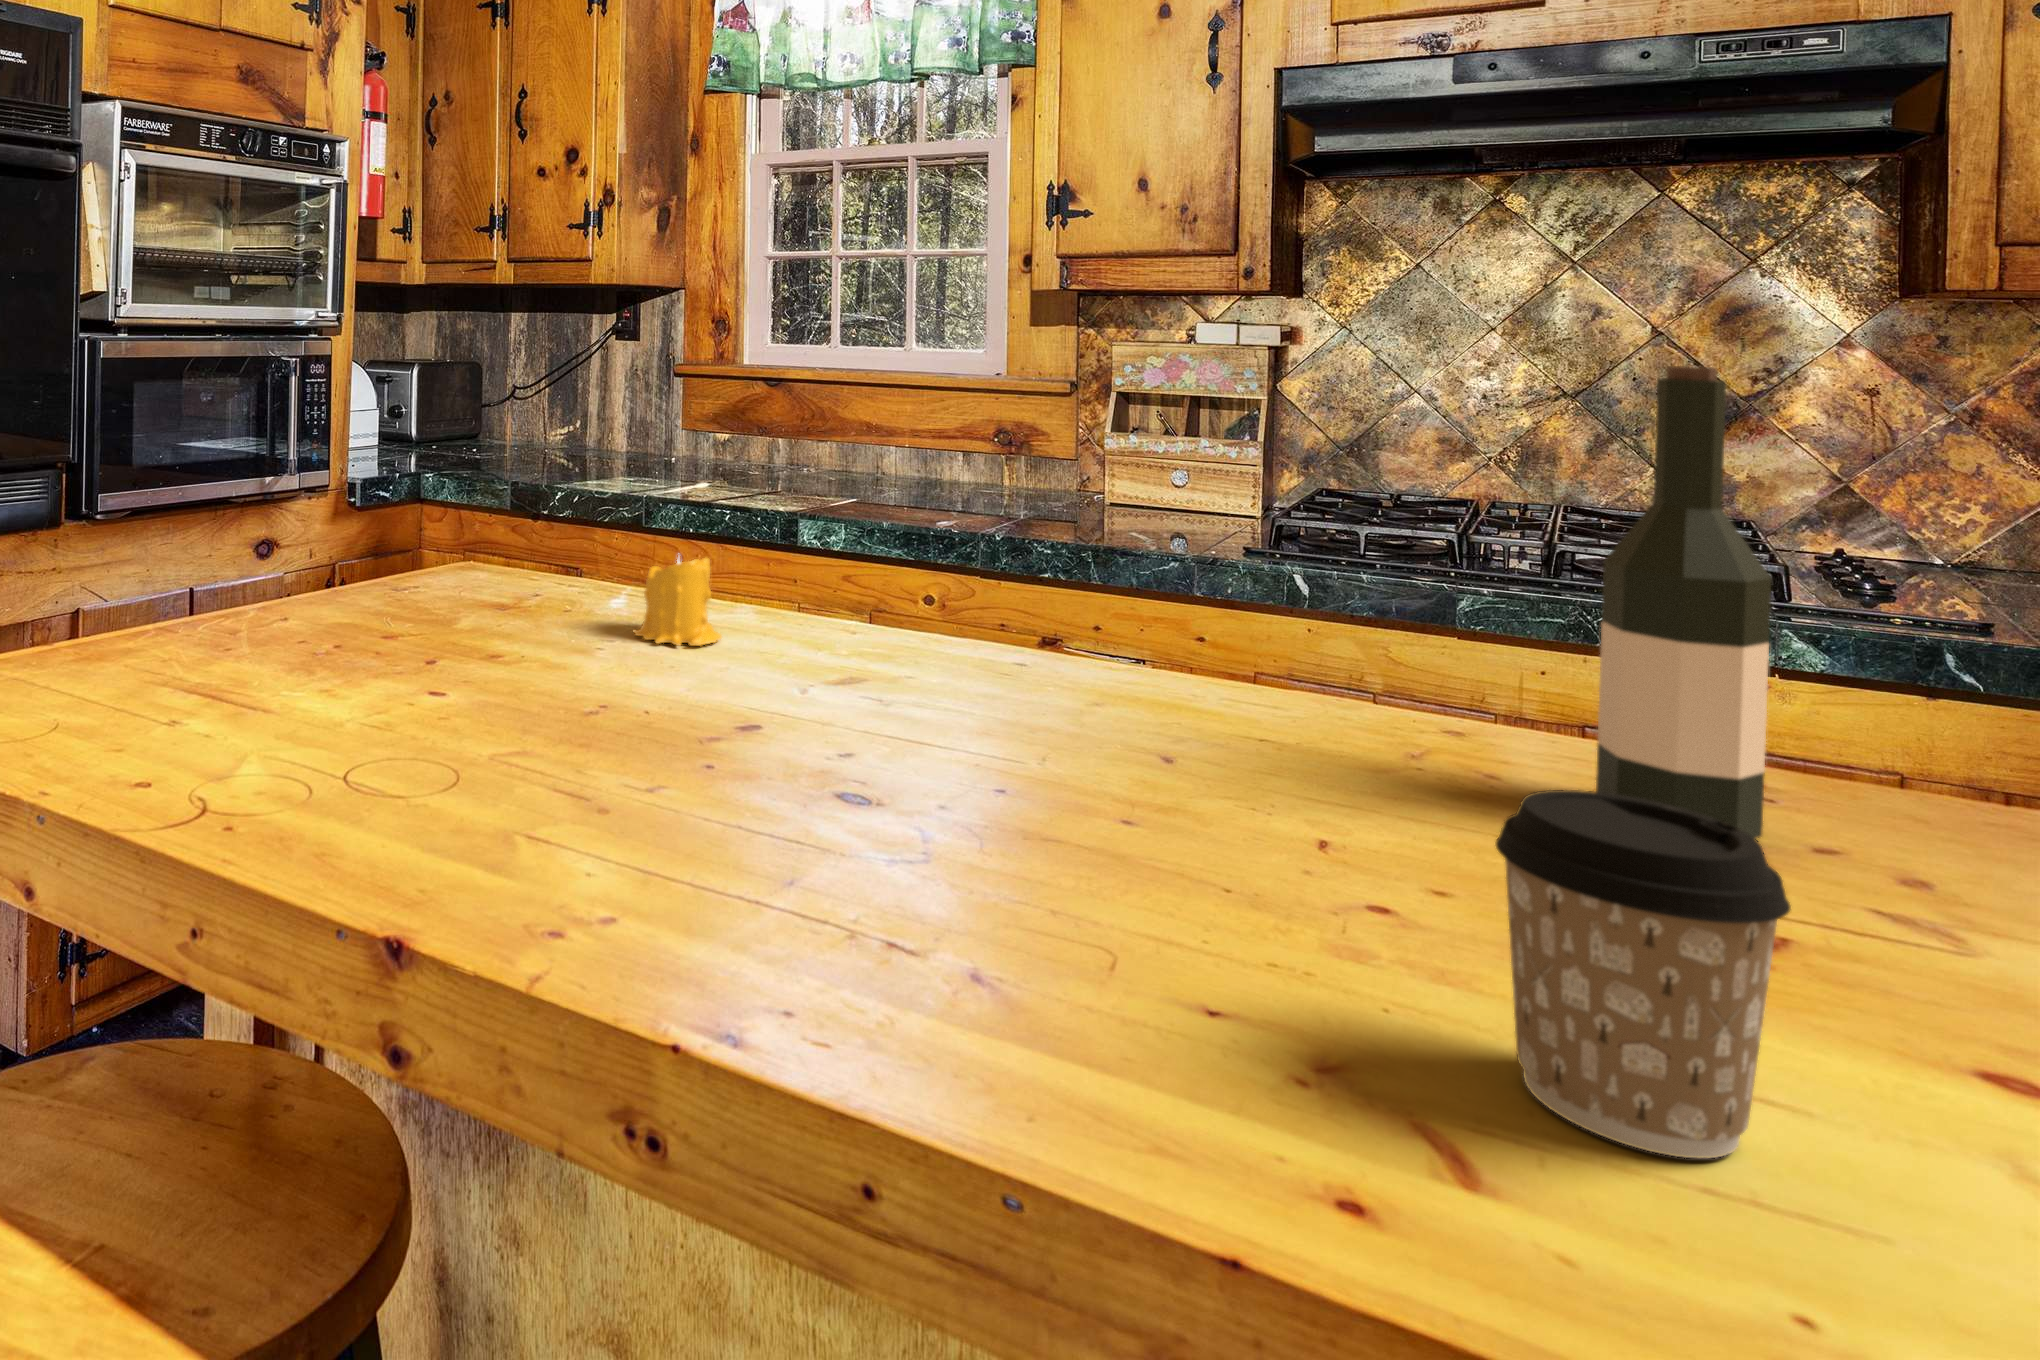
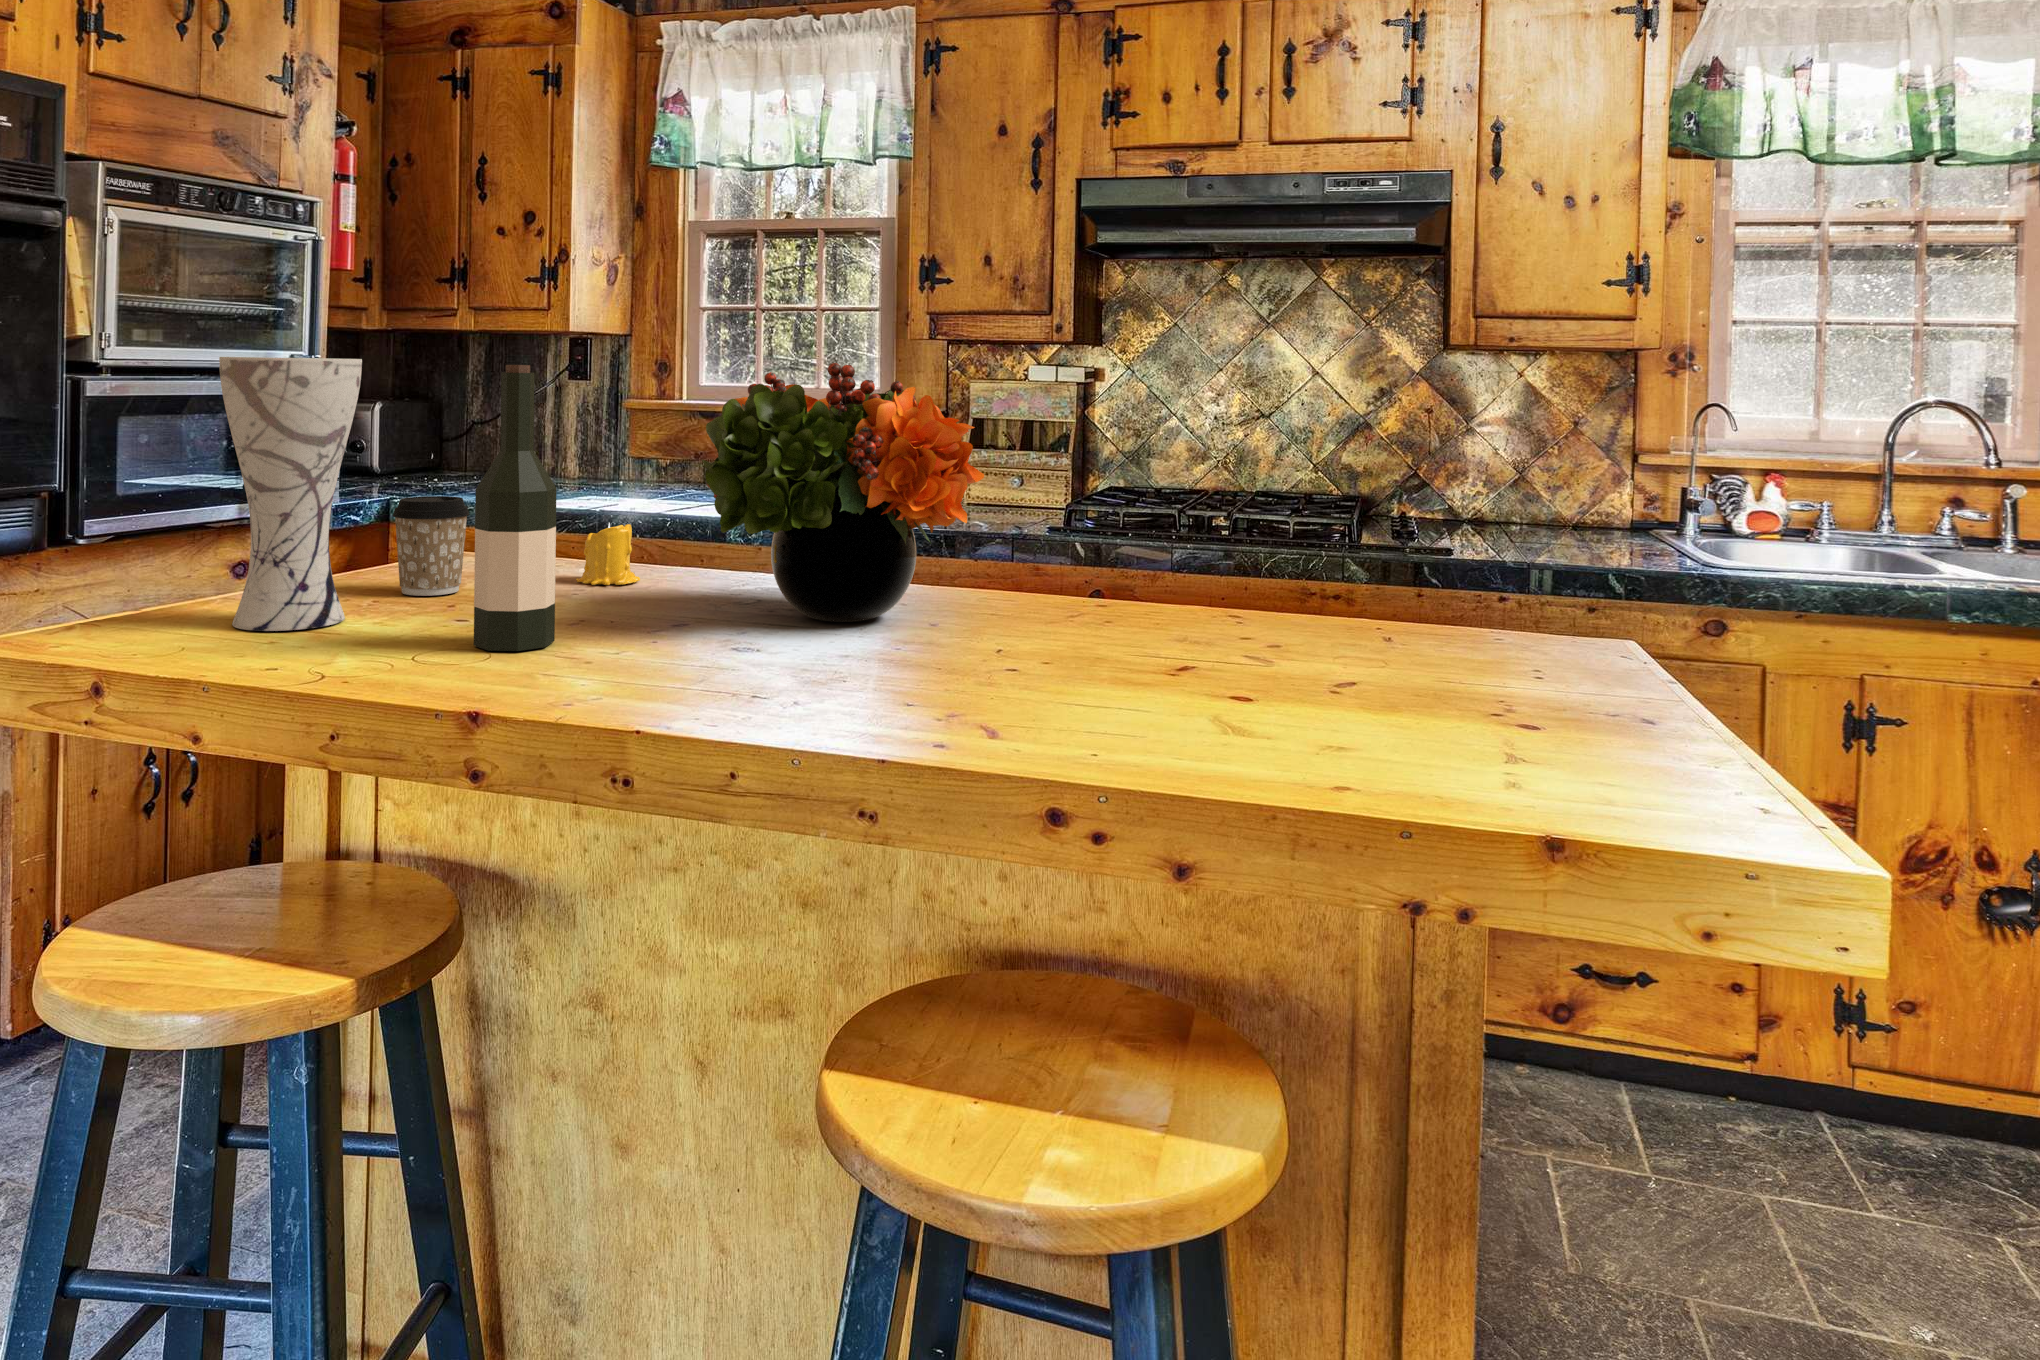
vase: none [163,322,348,715] -> present [219,357,362,631]
flower arrangement: none [836,331,1345,766] -> present [702,363,984,622]
wine bottle: present [1596,366,1771,839] -> present [474,365,557,651]
coffee cup: present [1496,790,1791,1158] -> present [393,496,470,596]

